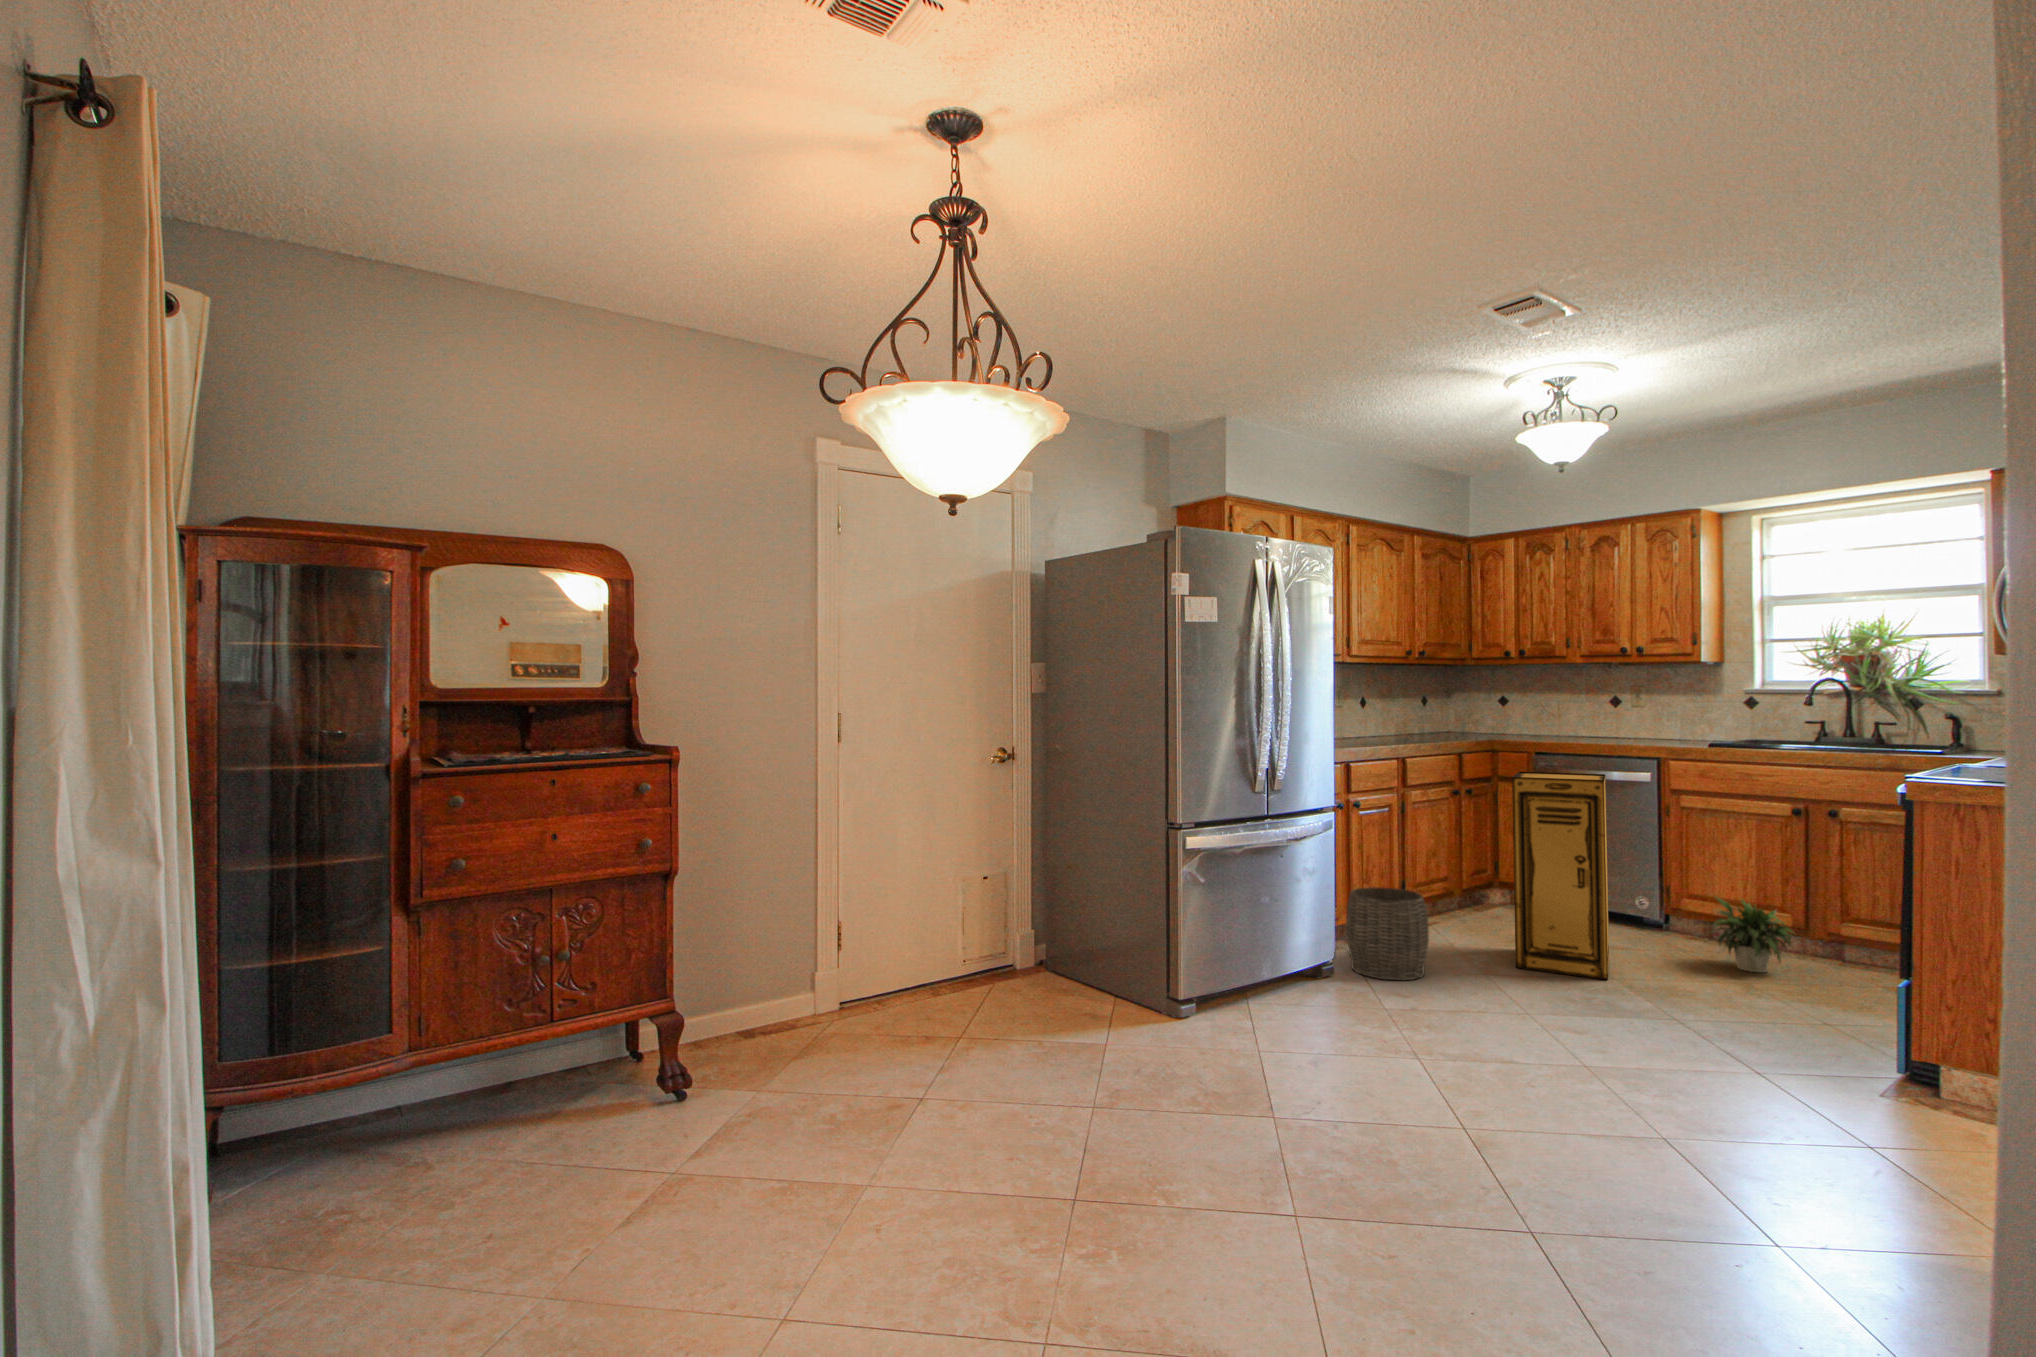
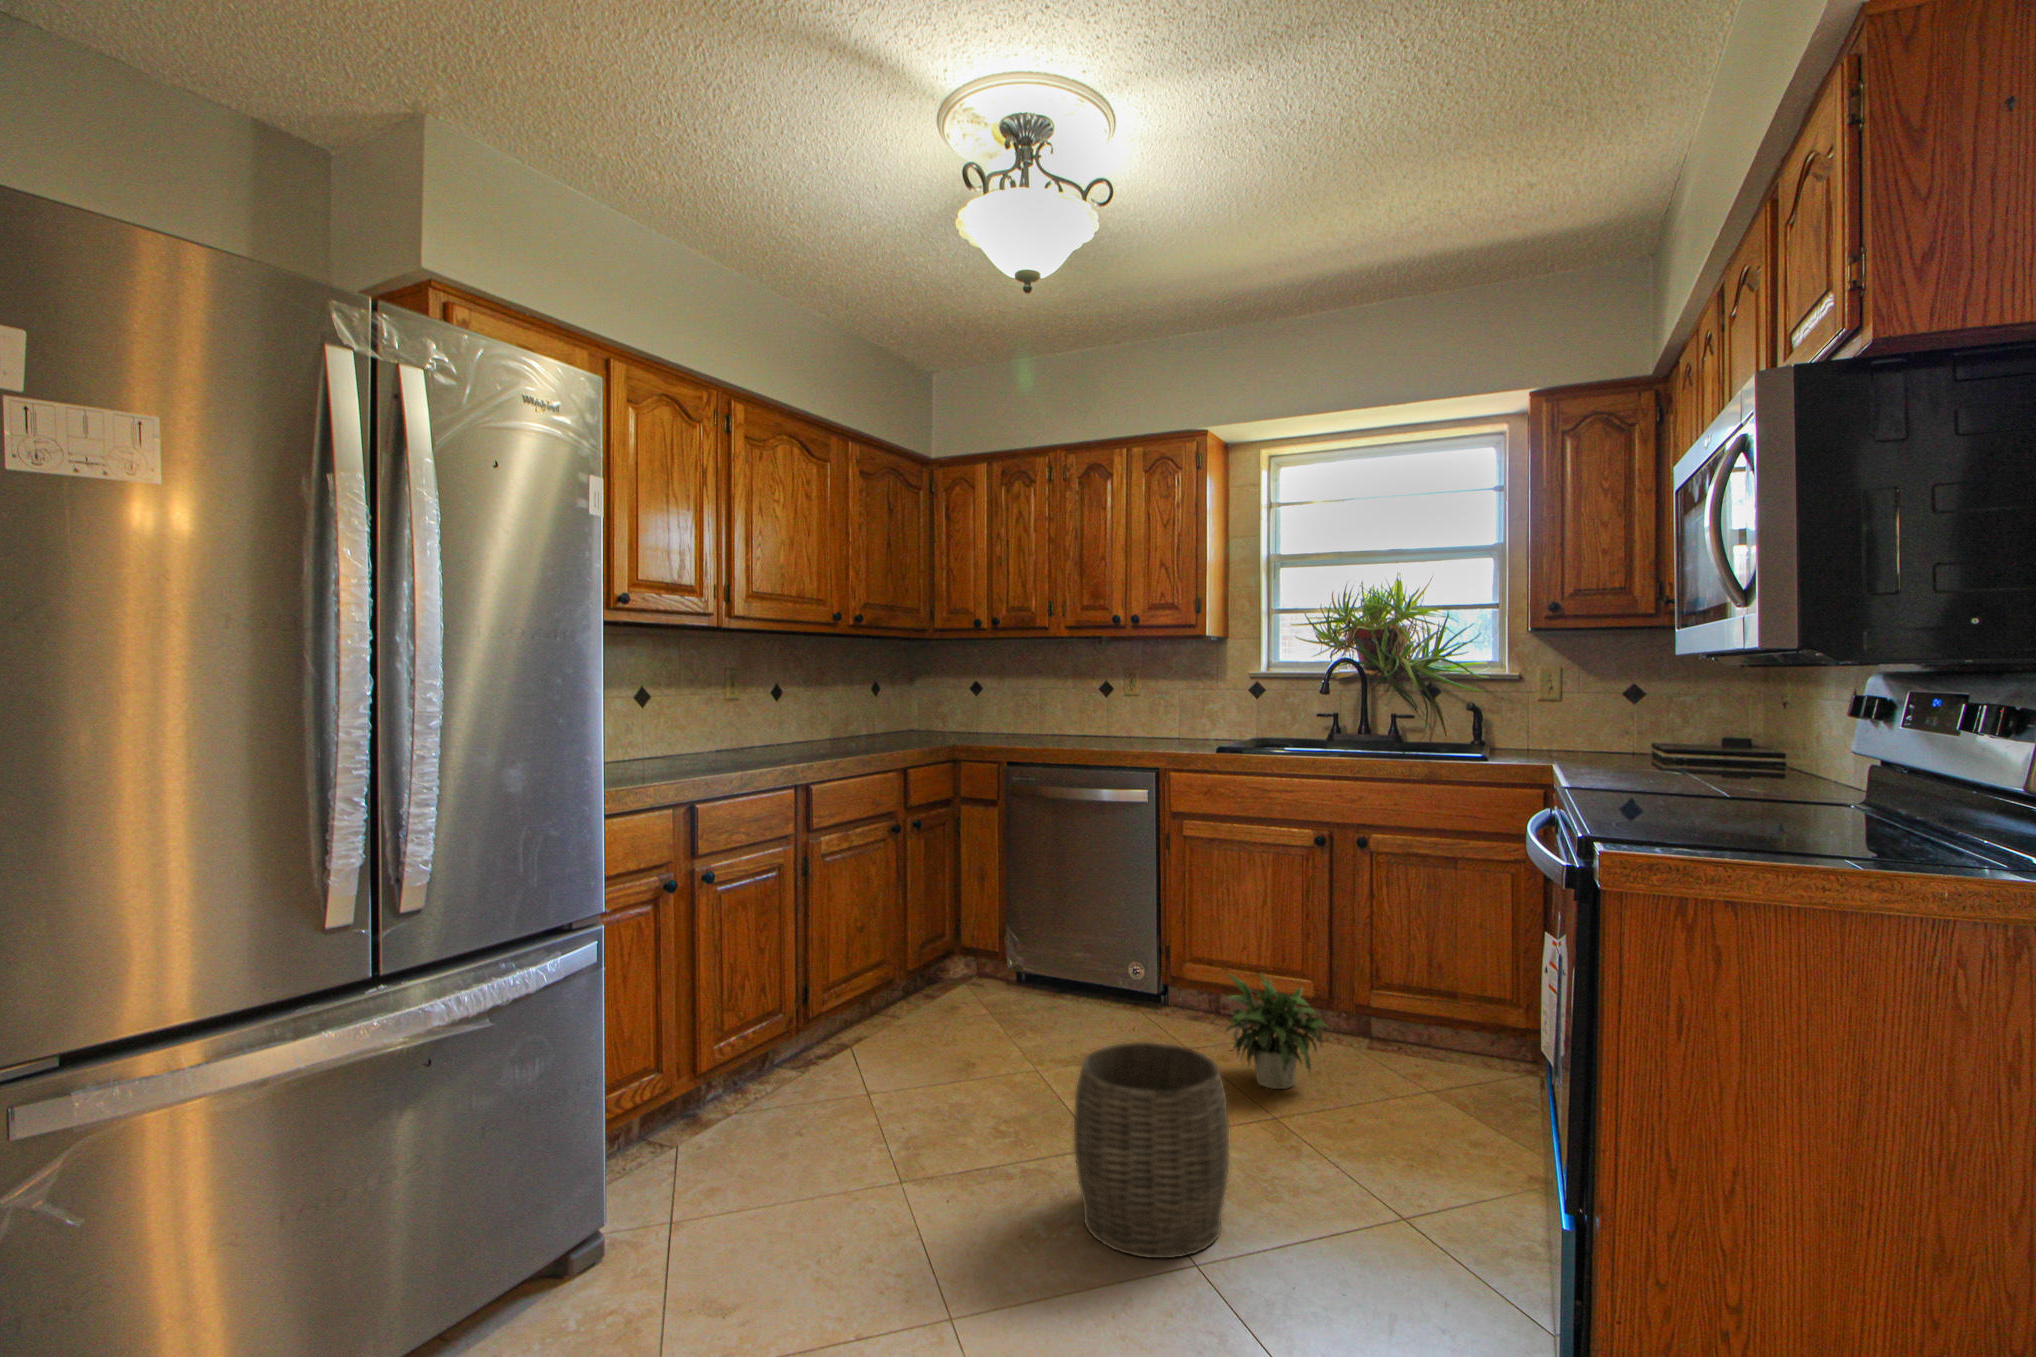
storage cabinet: present [1512,772,1609,980] -> none [951,802,1094,1155]
woven basket: present [1346,887,1429,980] -> present [1074,1042,1229,1258]

